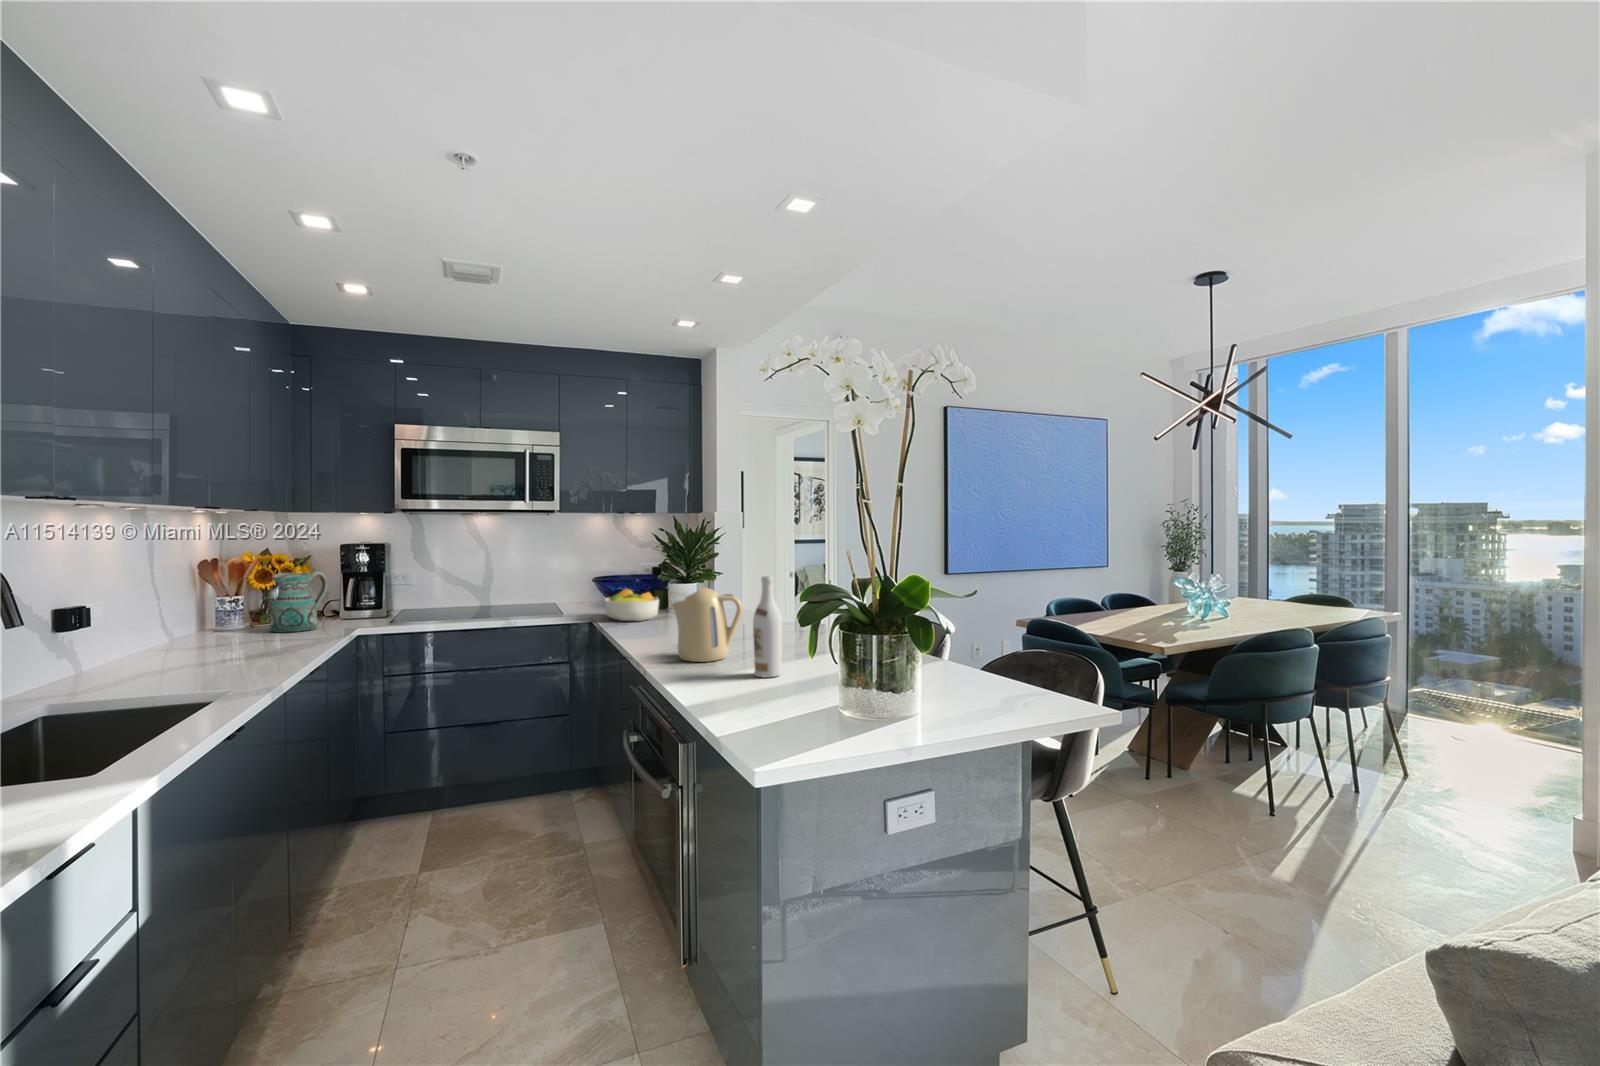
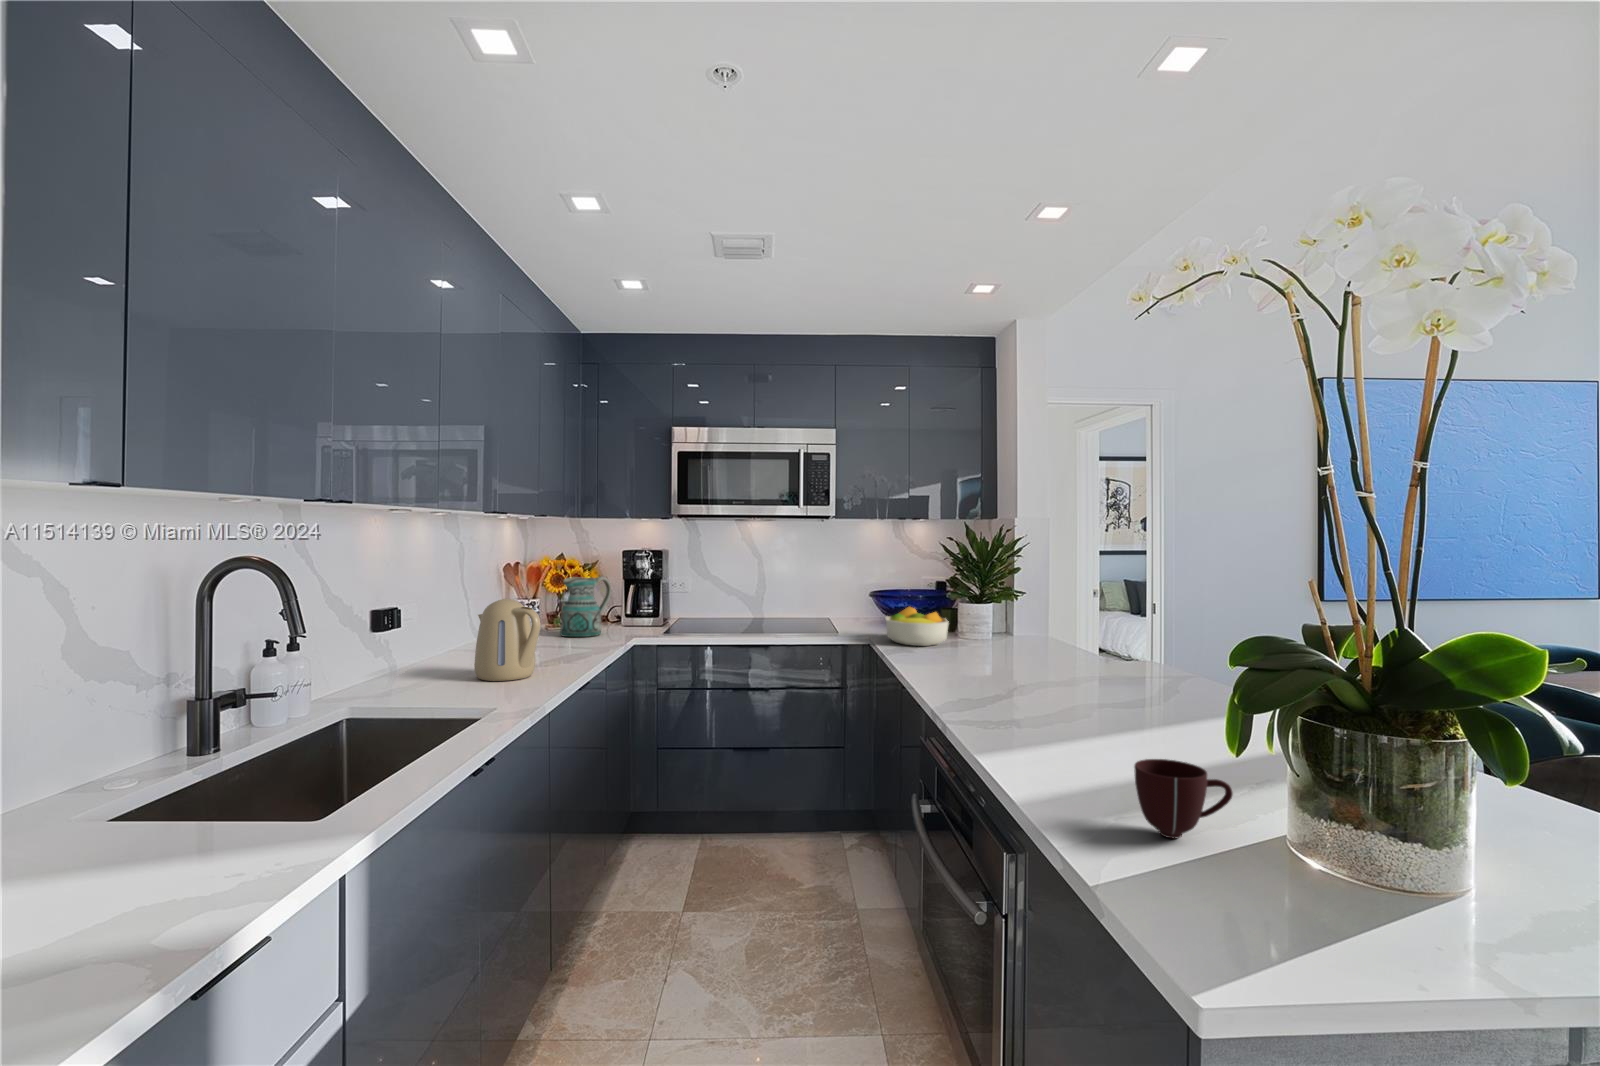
wine bottle: present [753,576,782,677] -> none [1089,601,1131,742]
kettle: present [671,588,743,662] -> present [474,599,541,681]
mug: none [767,678,825,728] -> present [1134,759,1233,838]

